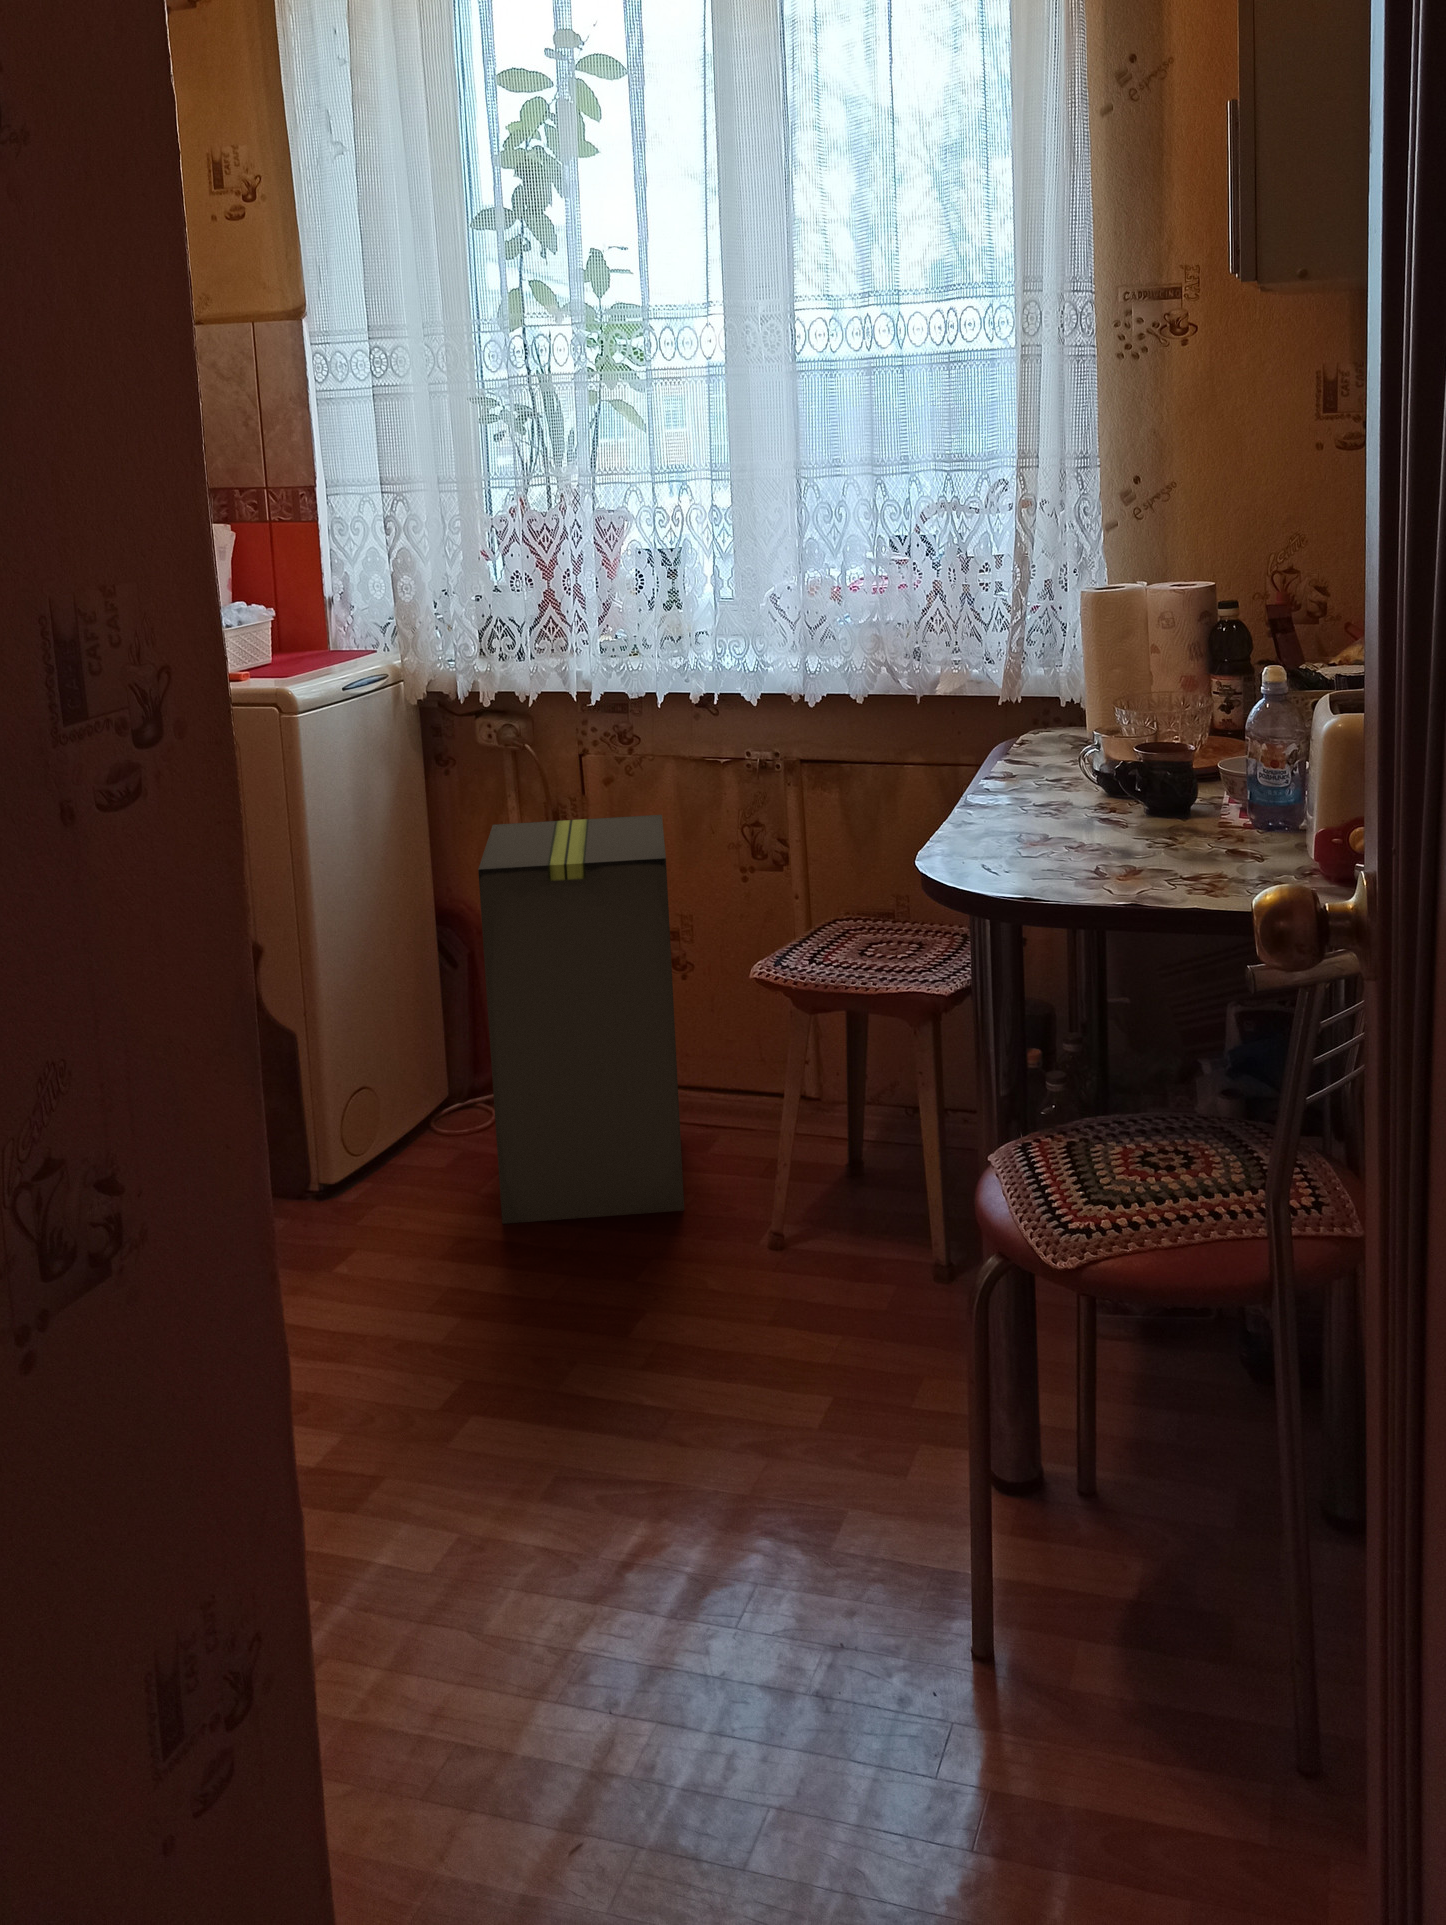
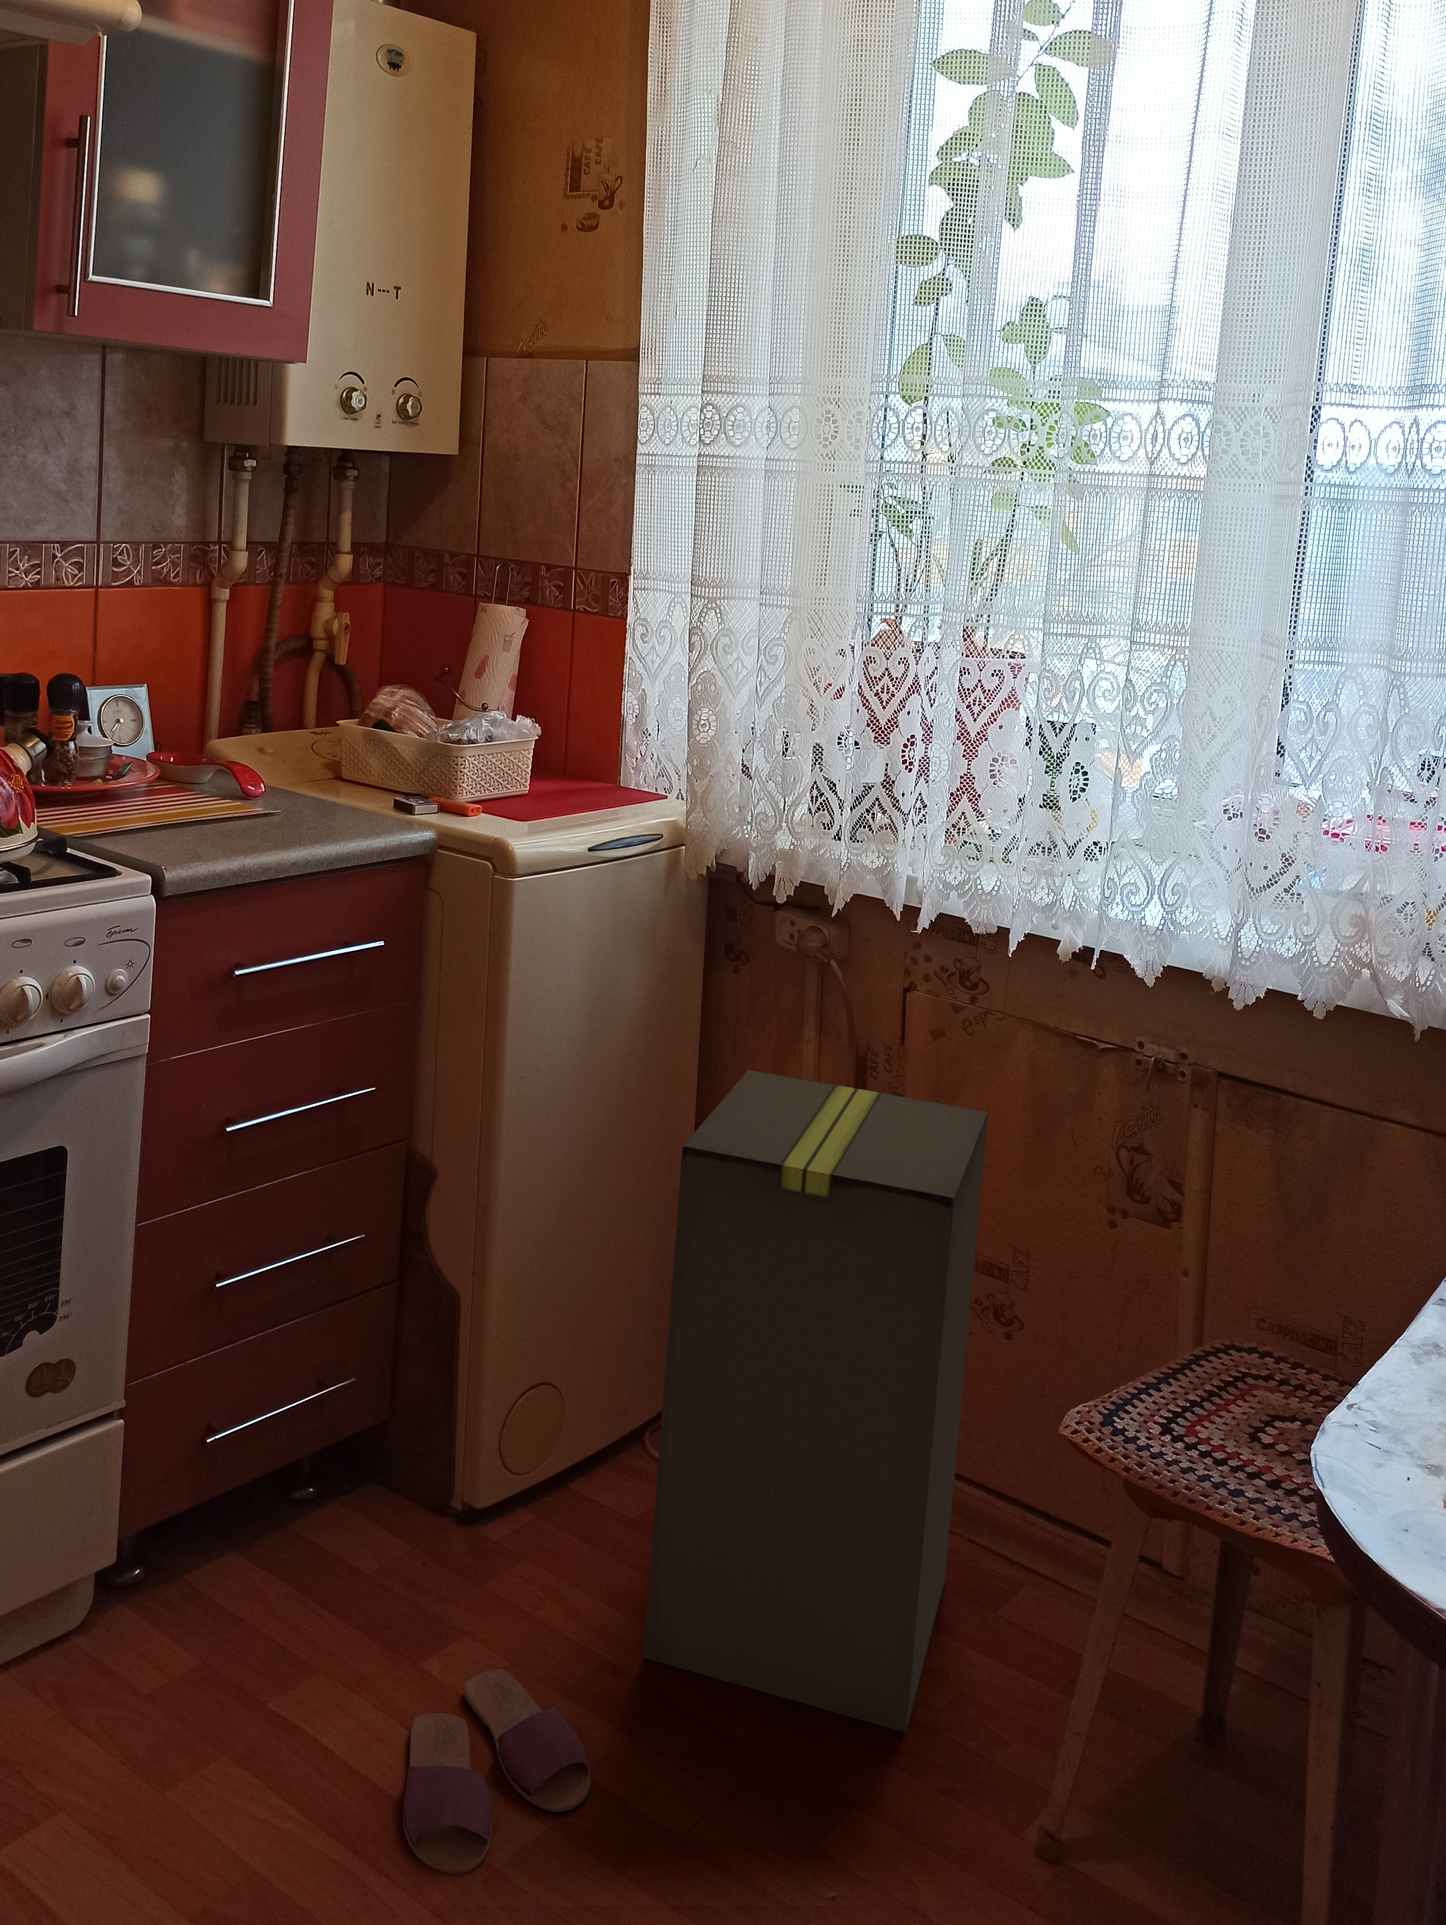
slippers: none [367,1253,501,1354] -> present [403,1669,591,1873]

